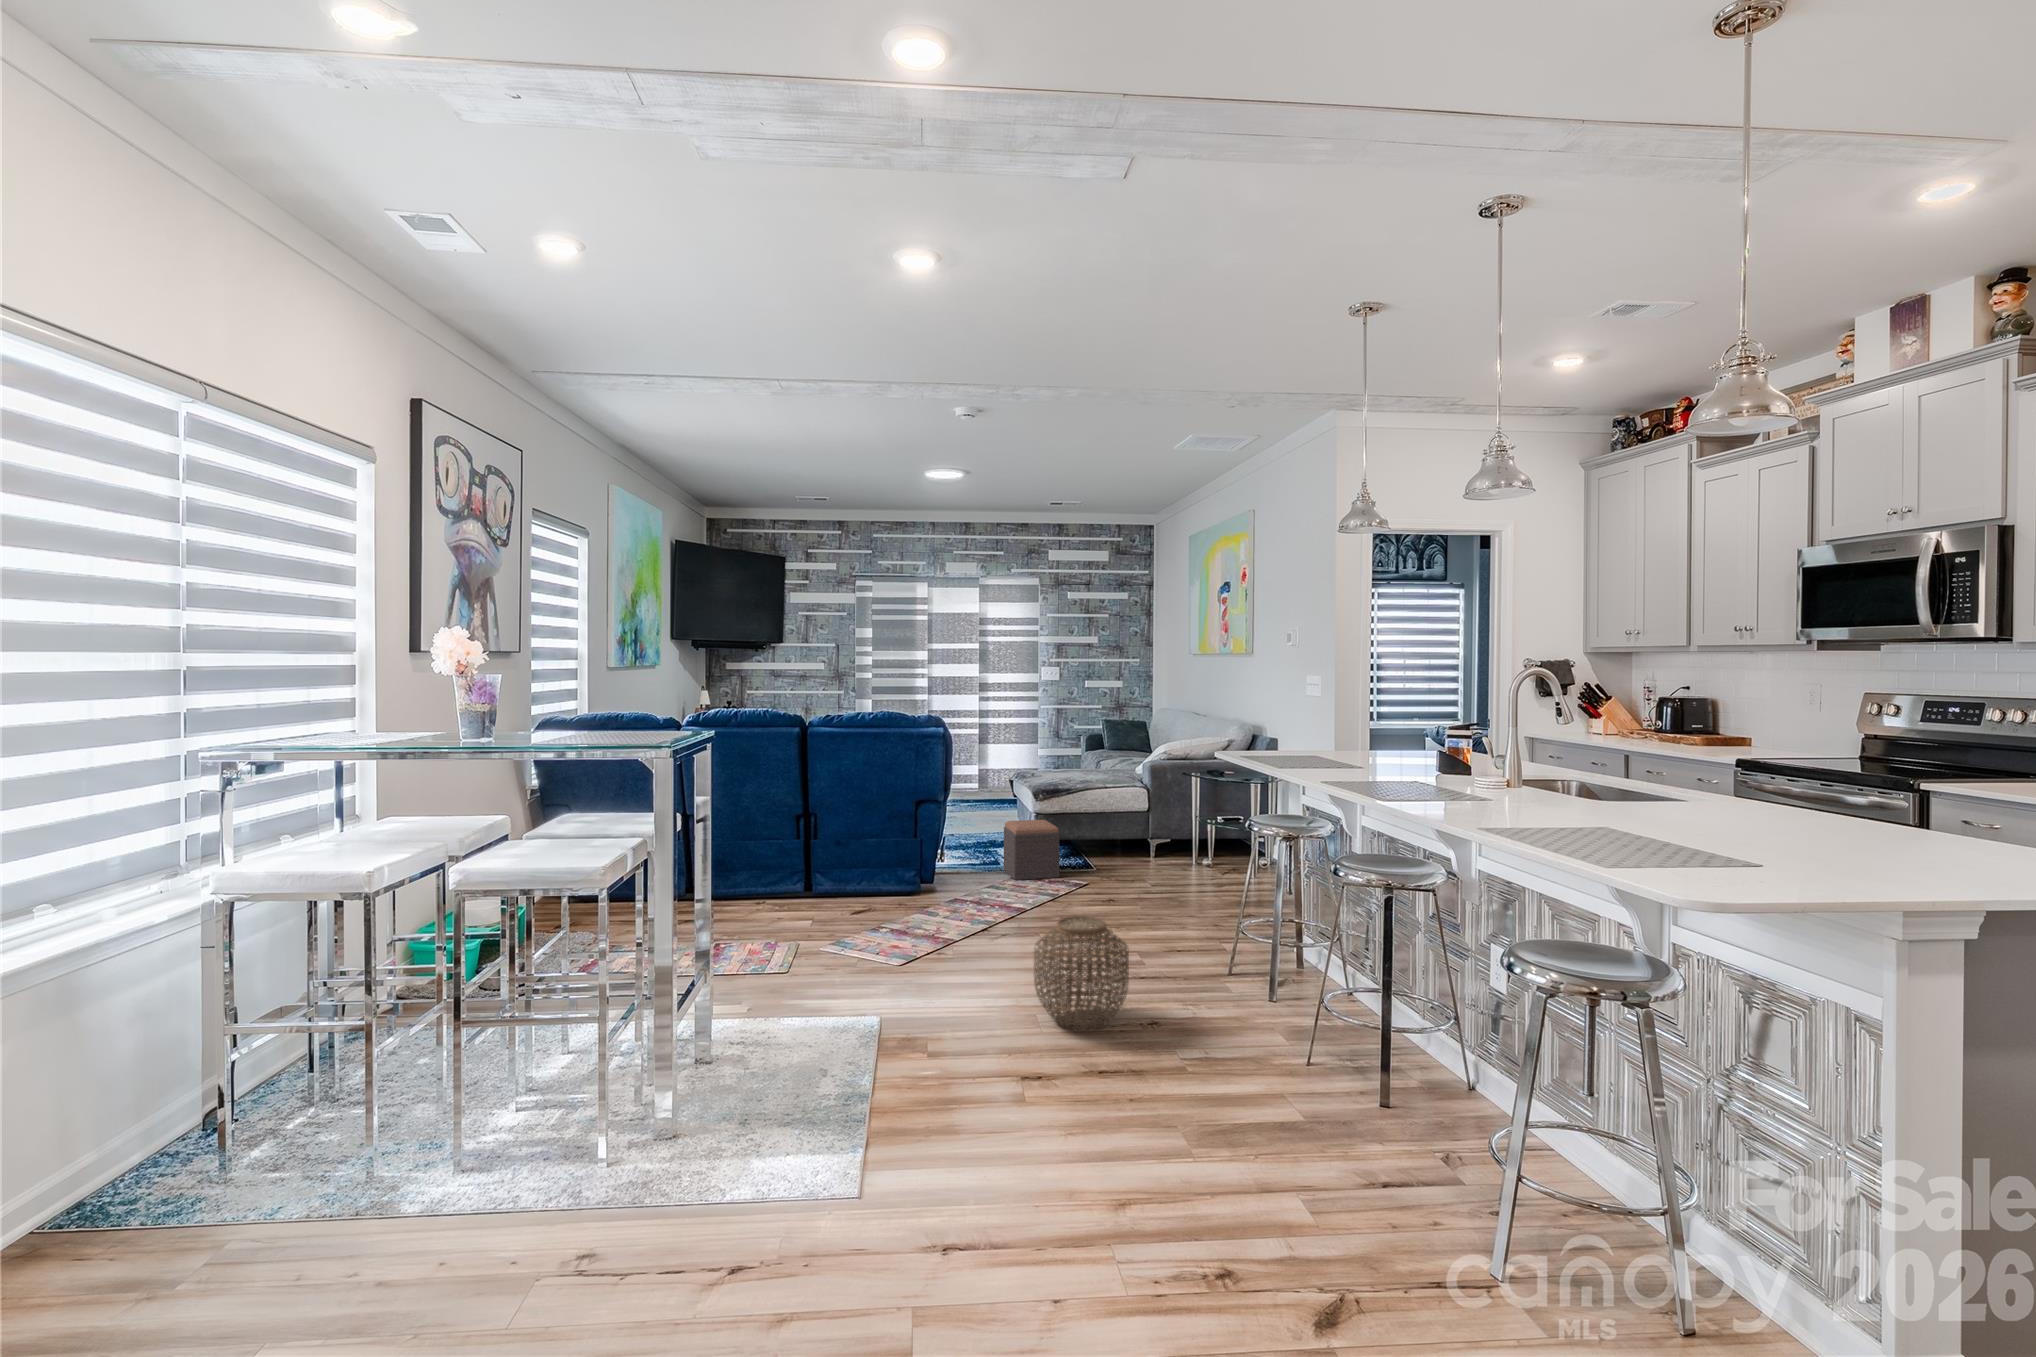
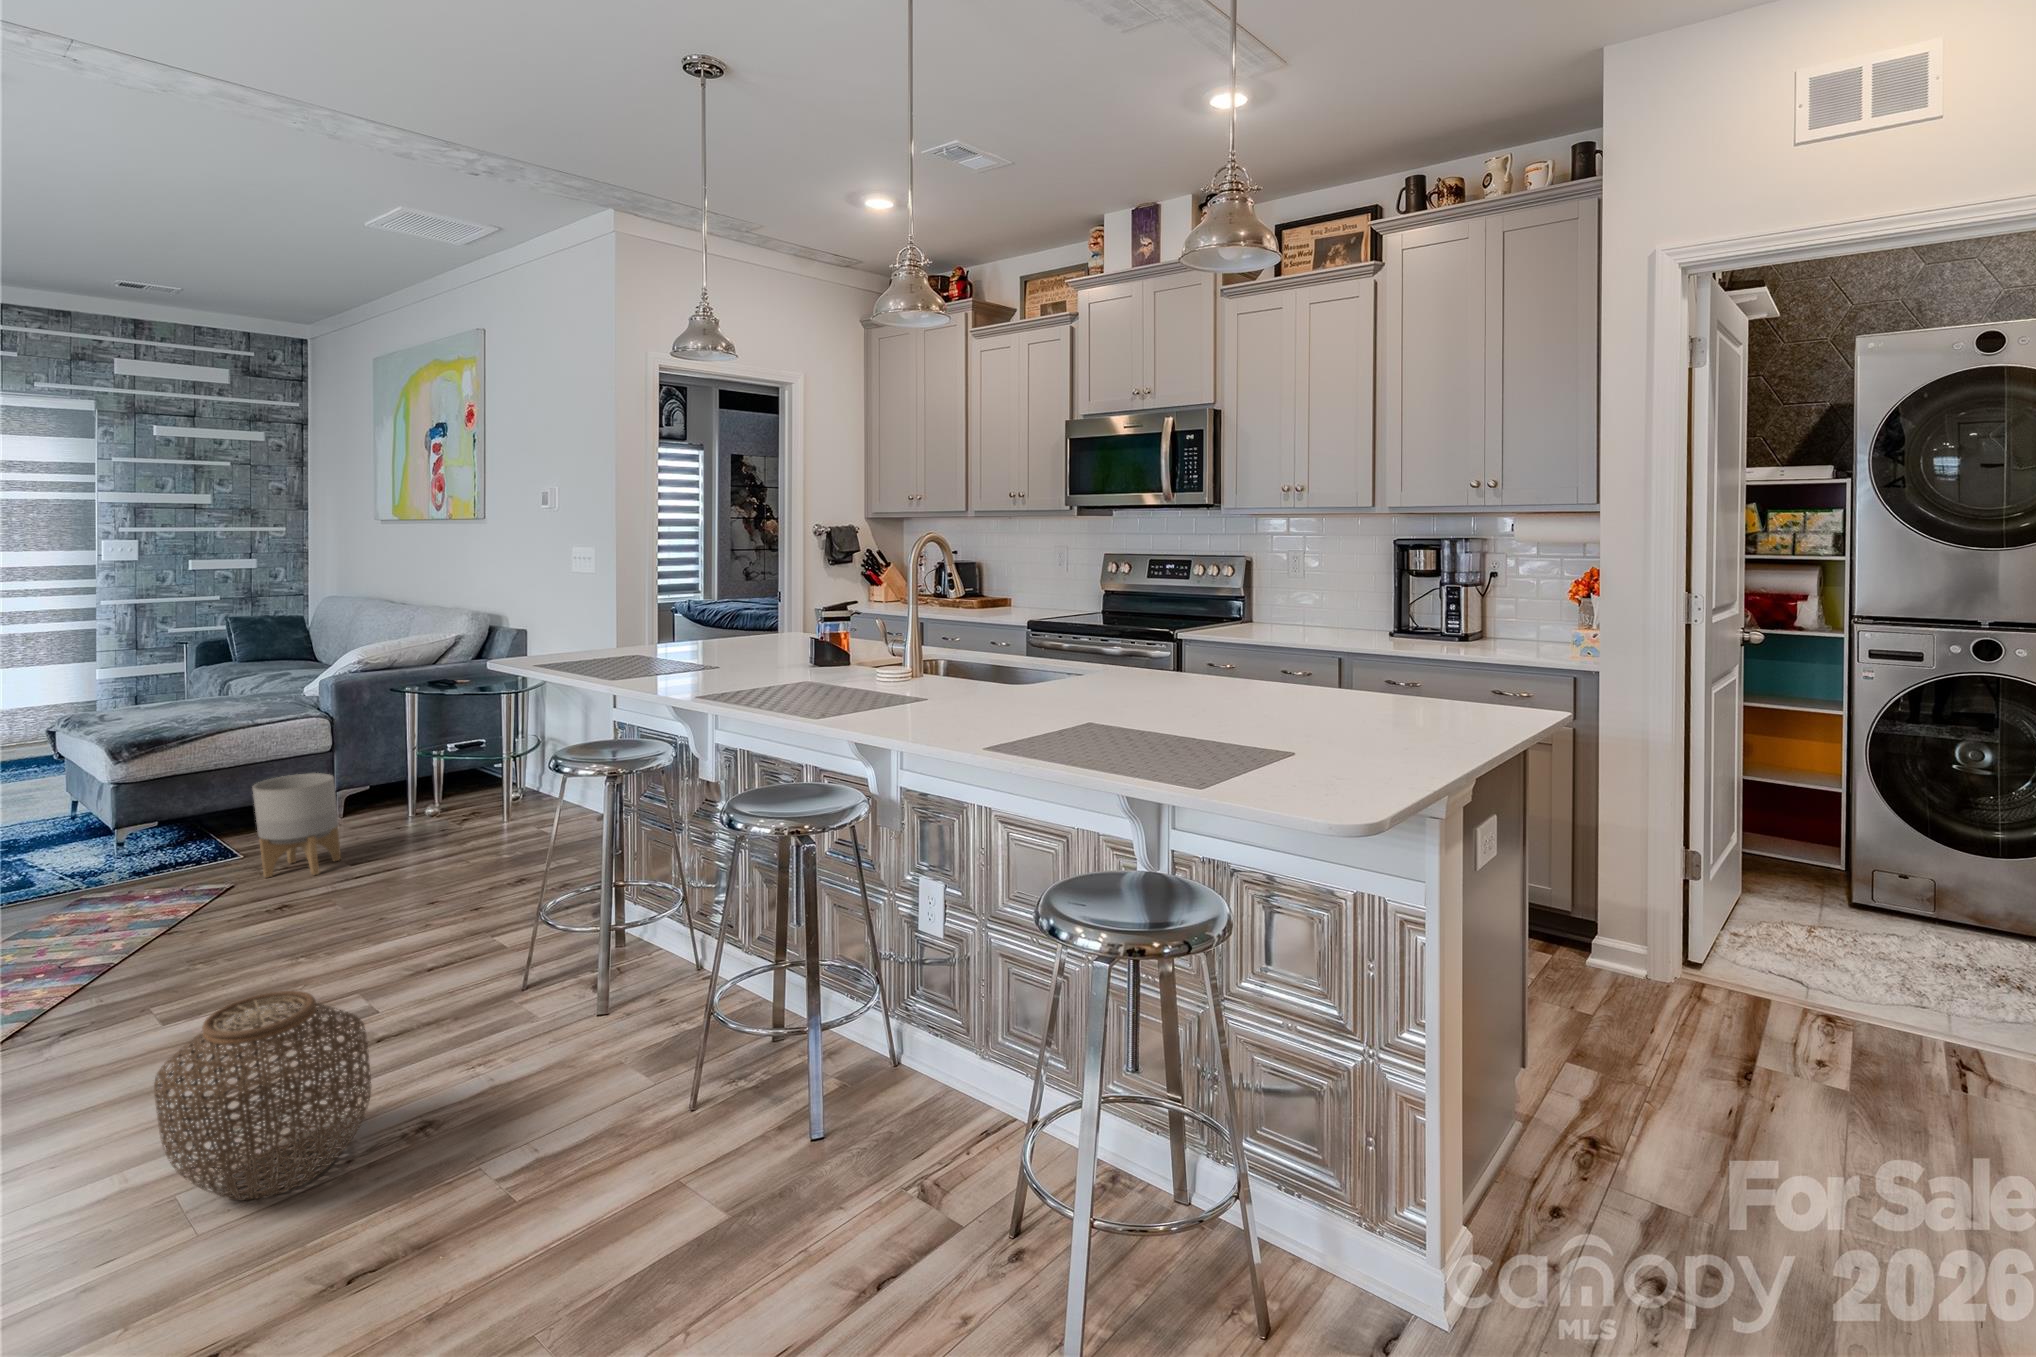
planter: none [1102,819,1145,886] -> present [253,773,341,878]
footstool: present [1004,820,1060,880] -> none [36,798,175,912]

